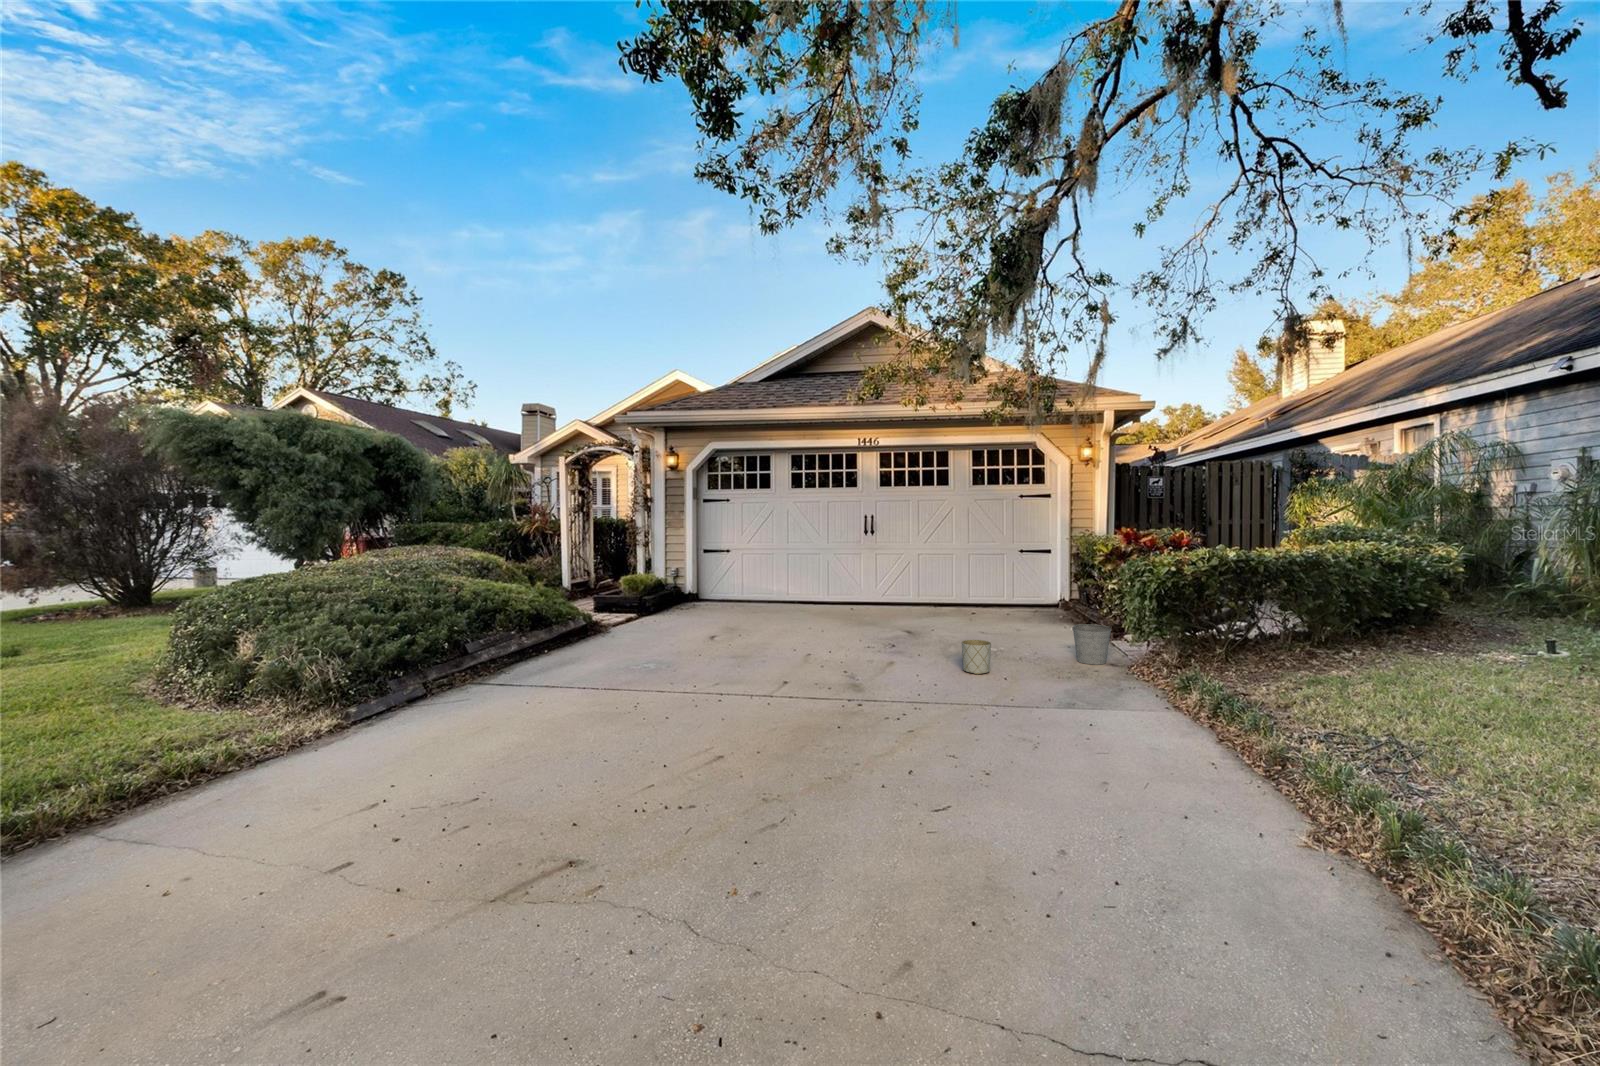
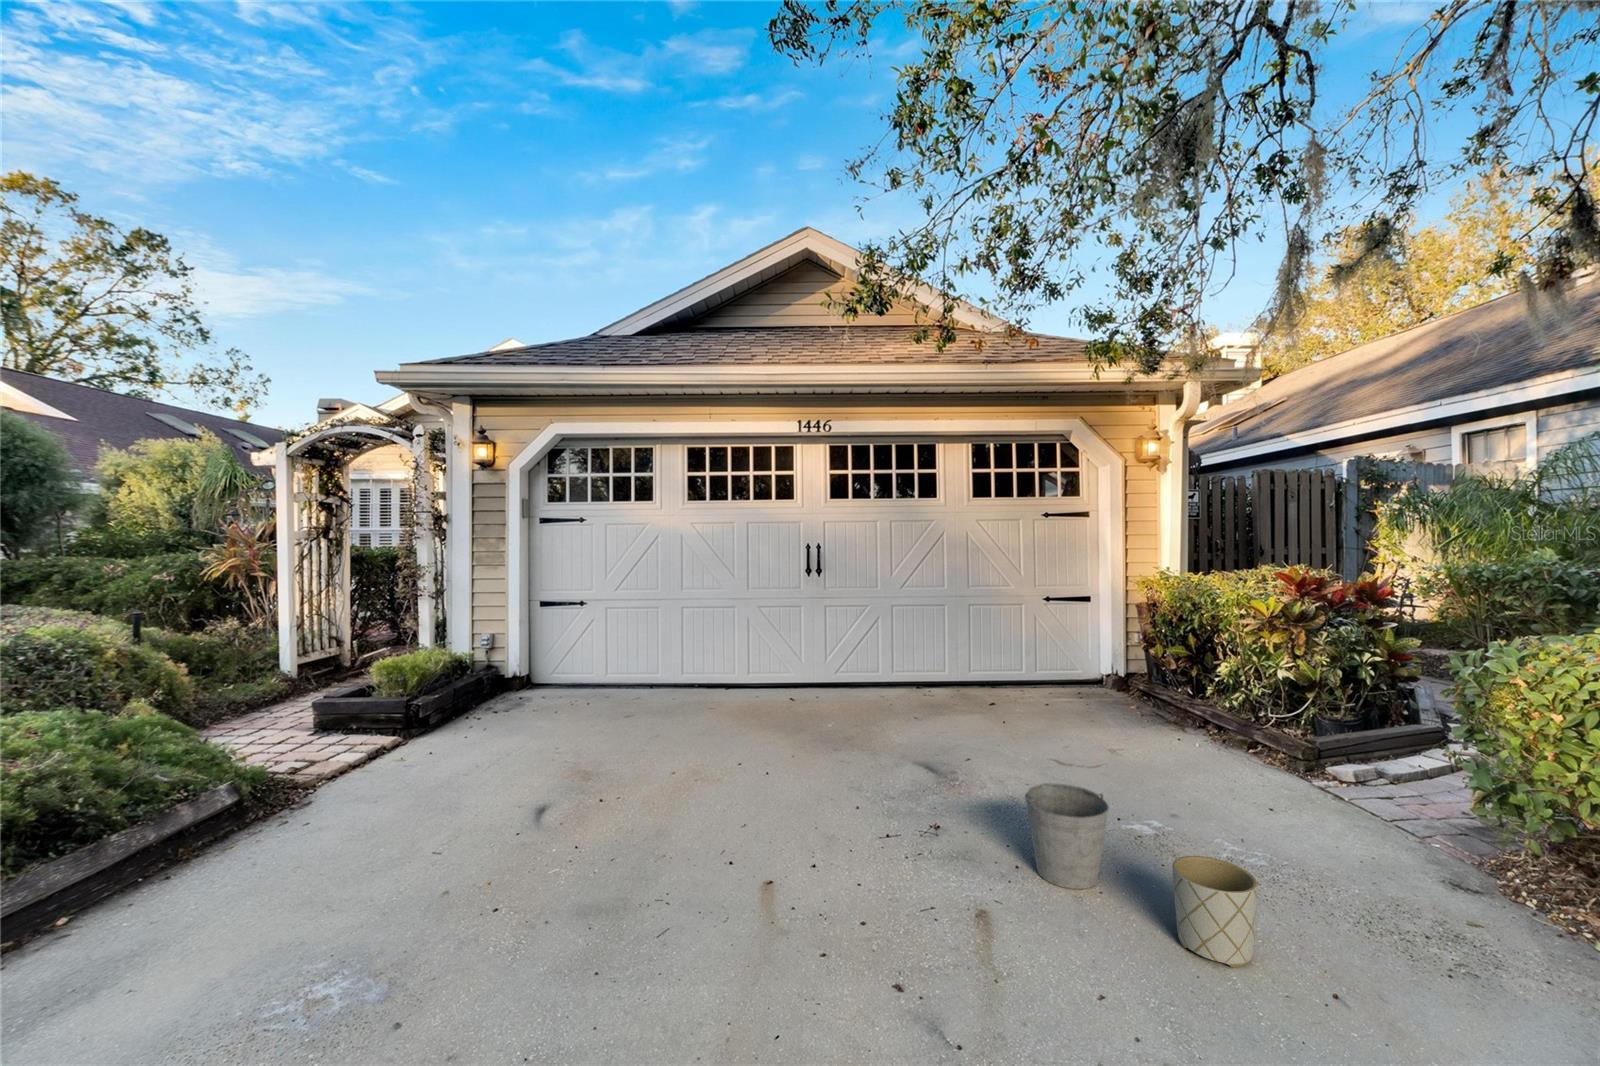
bucket: present [1072,624,1111,665] -> present [1025,783,1109,889]

